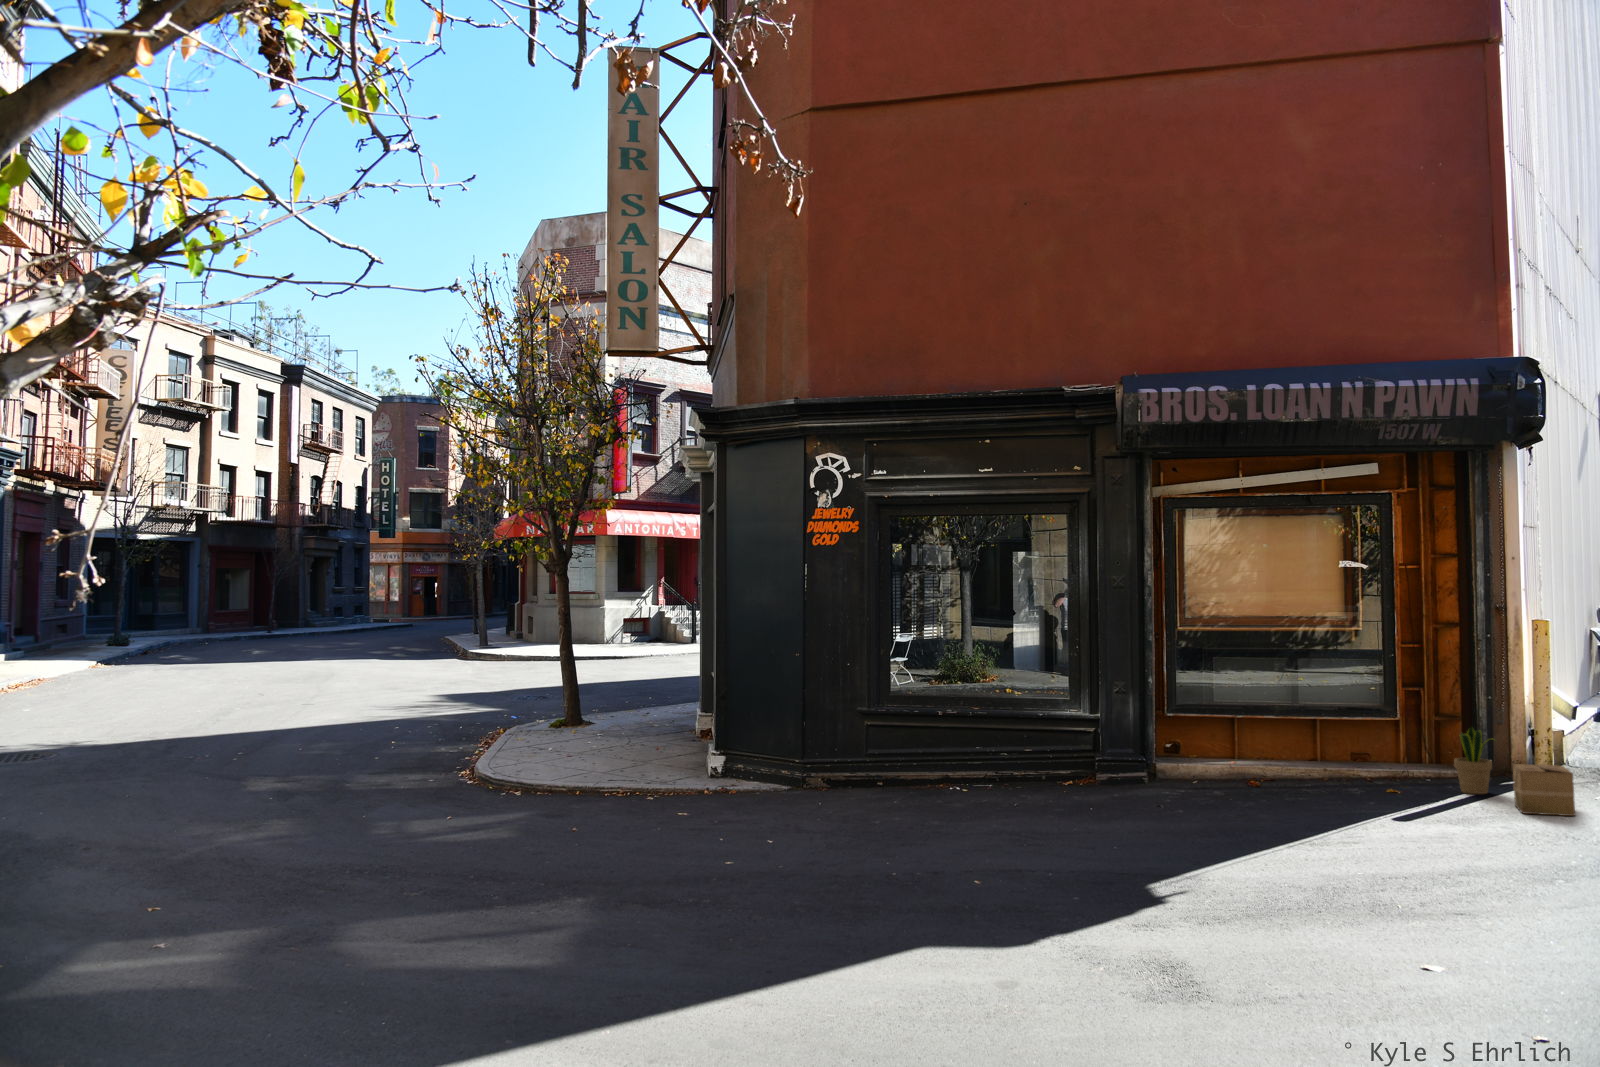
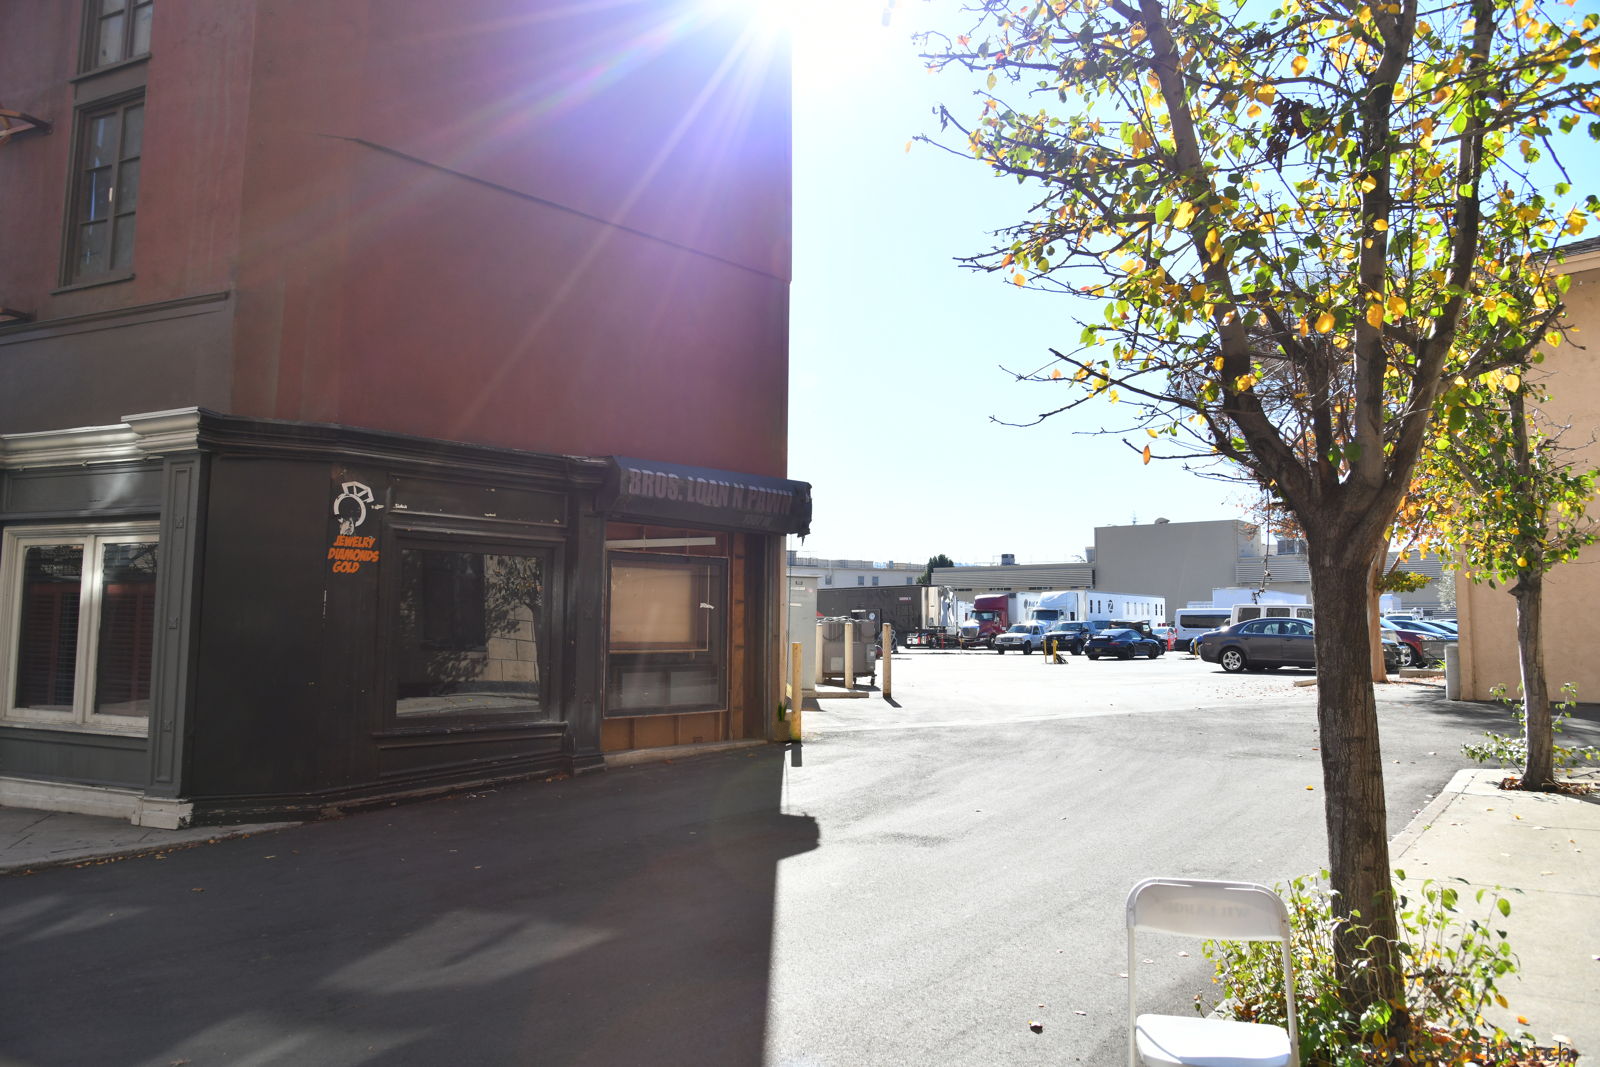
cardboard box: present [1513,764,1575,816] -> none [814,717,849,746]

